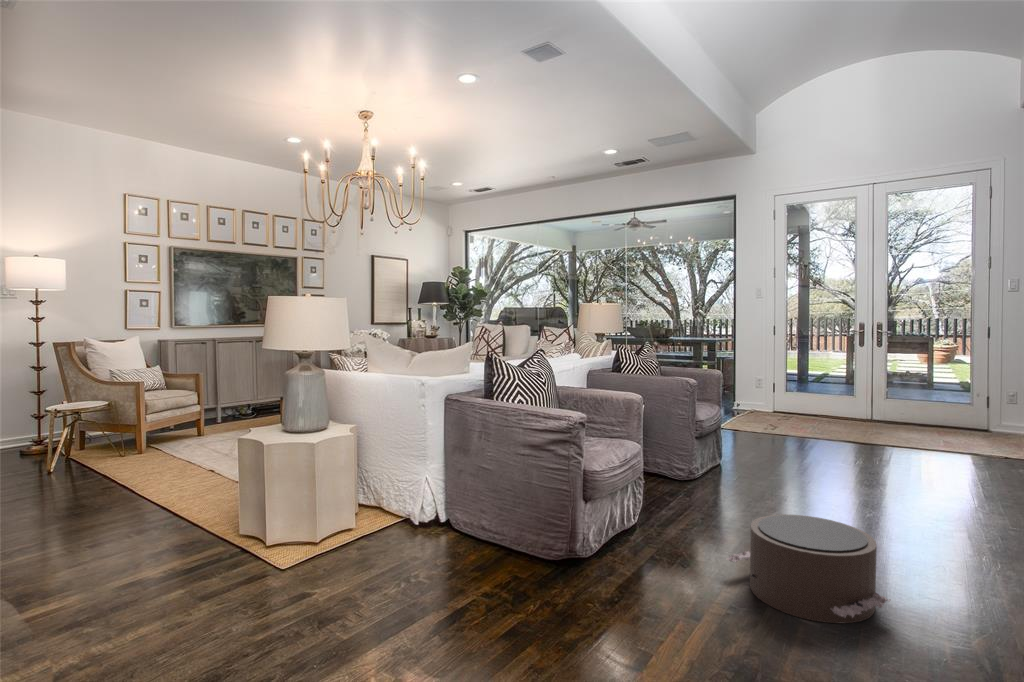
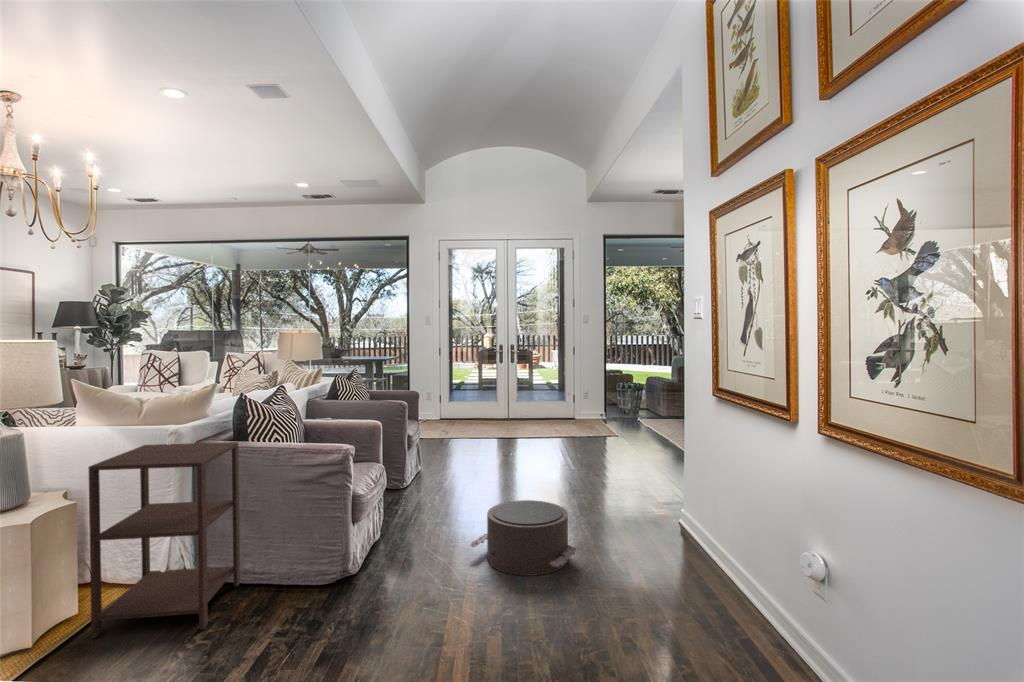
side table: none [354,393,480,571] -> present [89,442,240,638]

